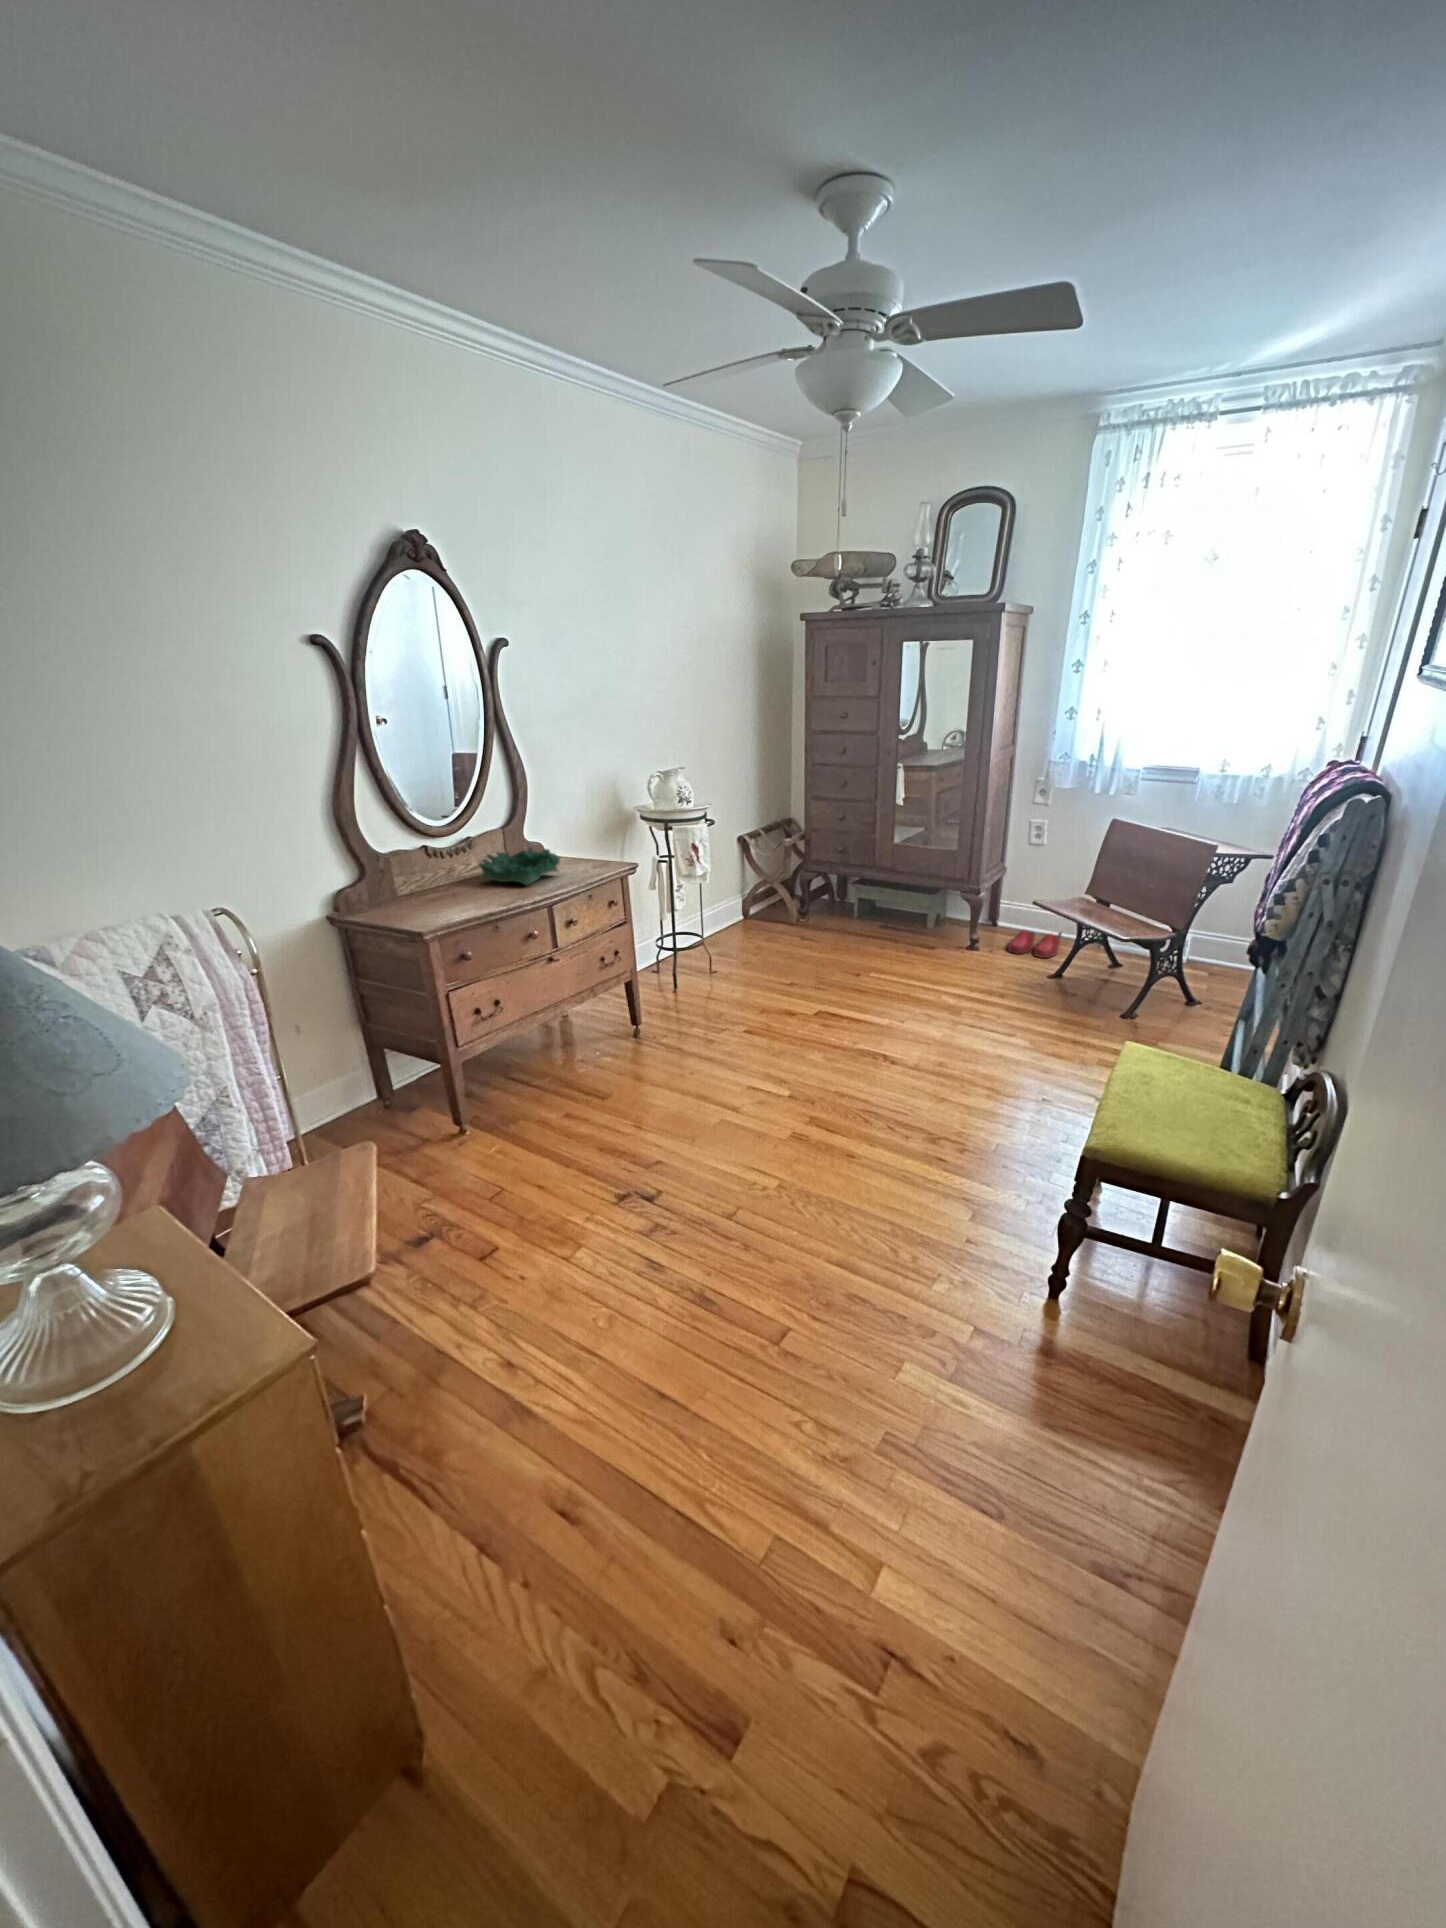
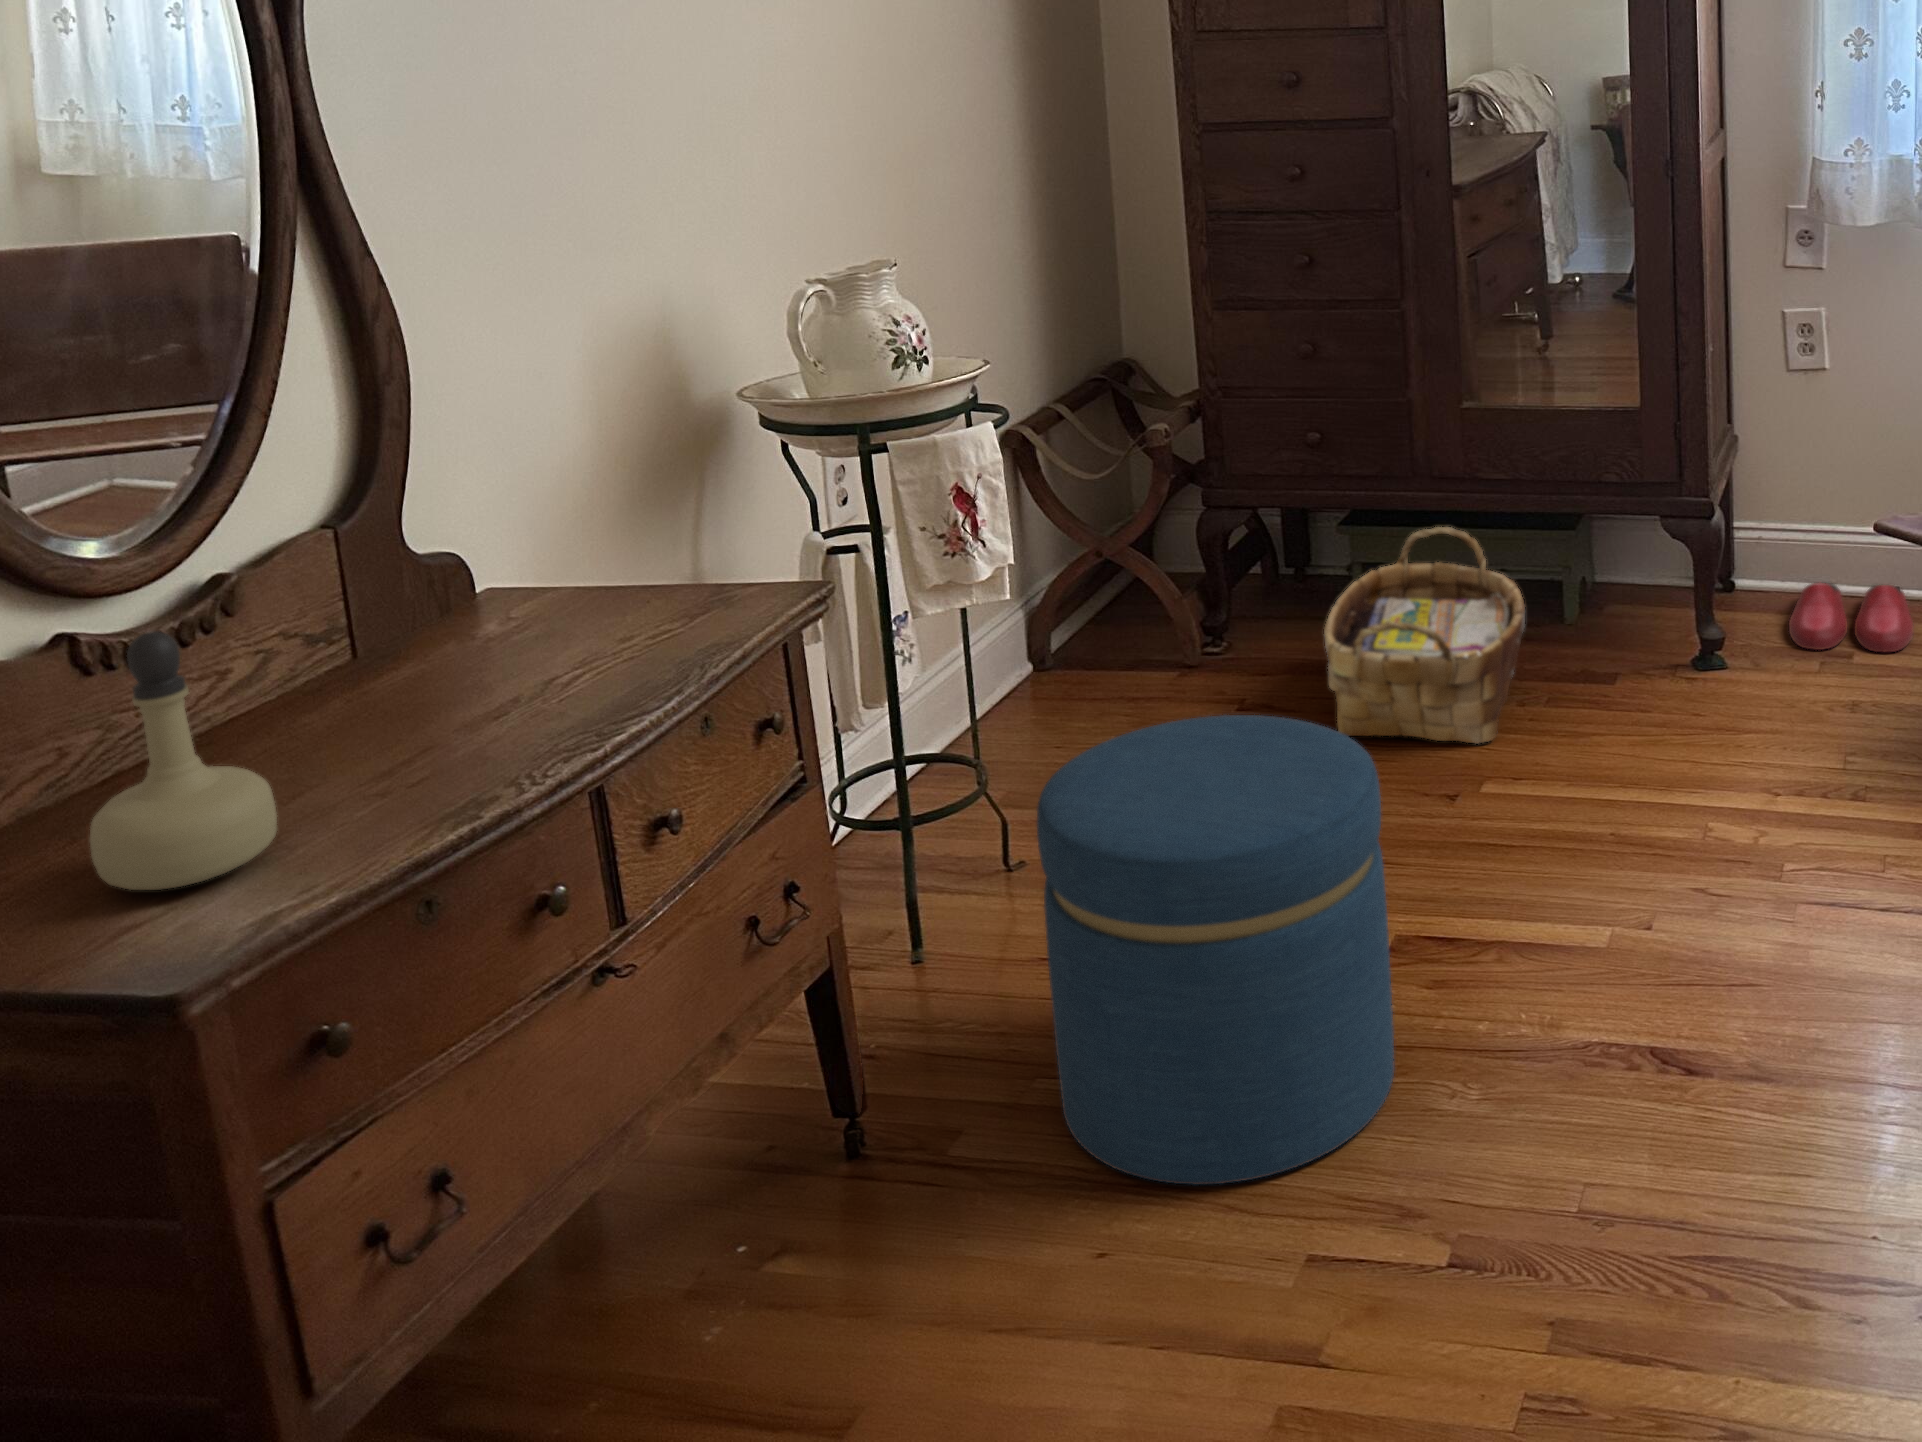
perfume bottle: none [421,838,467,908] -> present [90,631,277,890]
decorative bowl: present [479,848,560,885] -> none [279,579,585,733]
woven basket: none [825,889,901,965] -> present [1324,527,1525,744]
ottoman: none [691,927,802,1066] -> present [1037,715,1395,1185]

